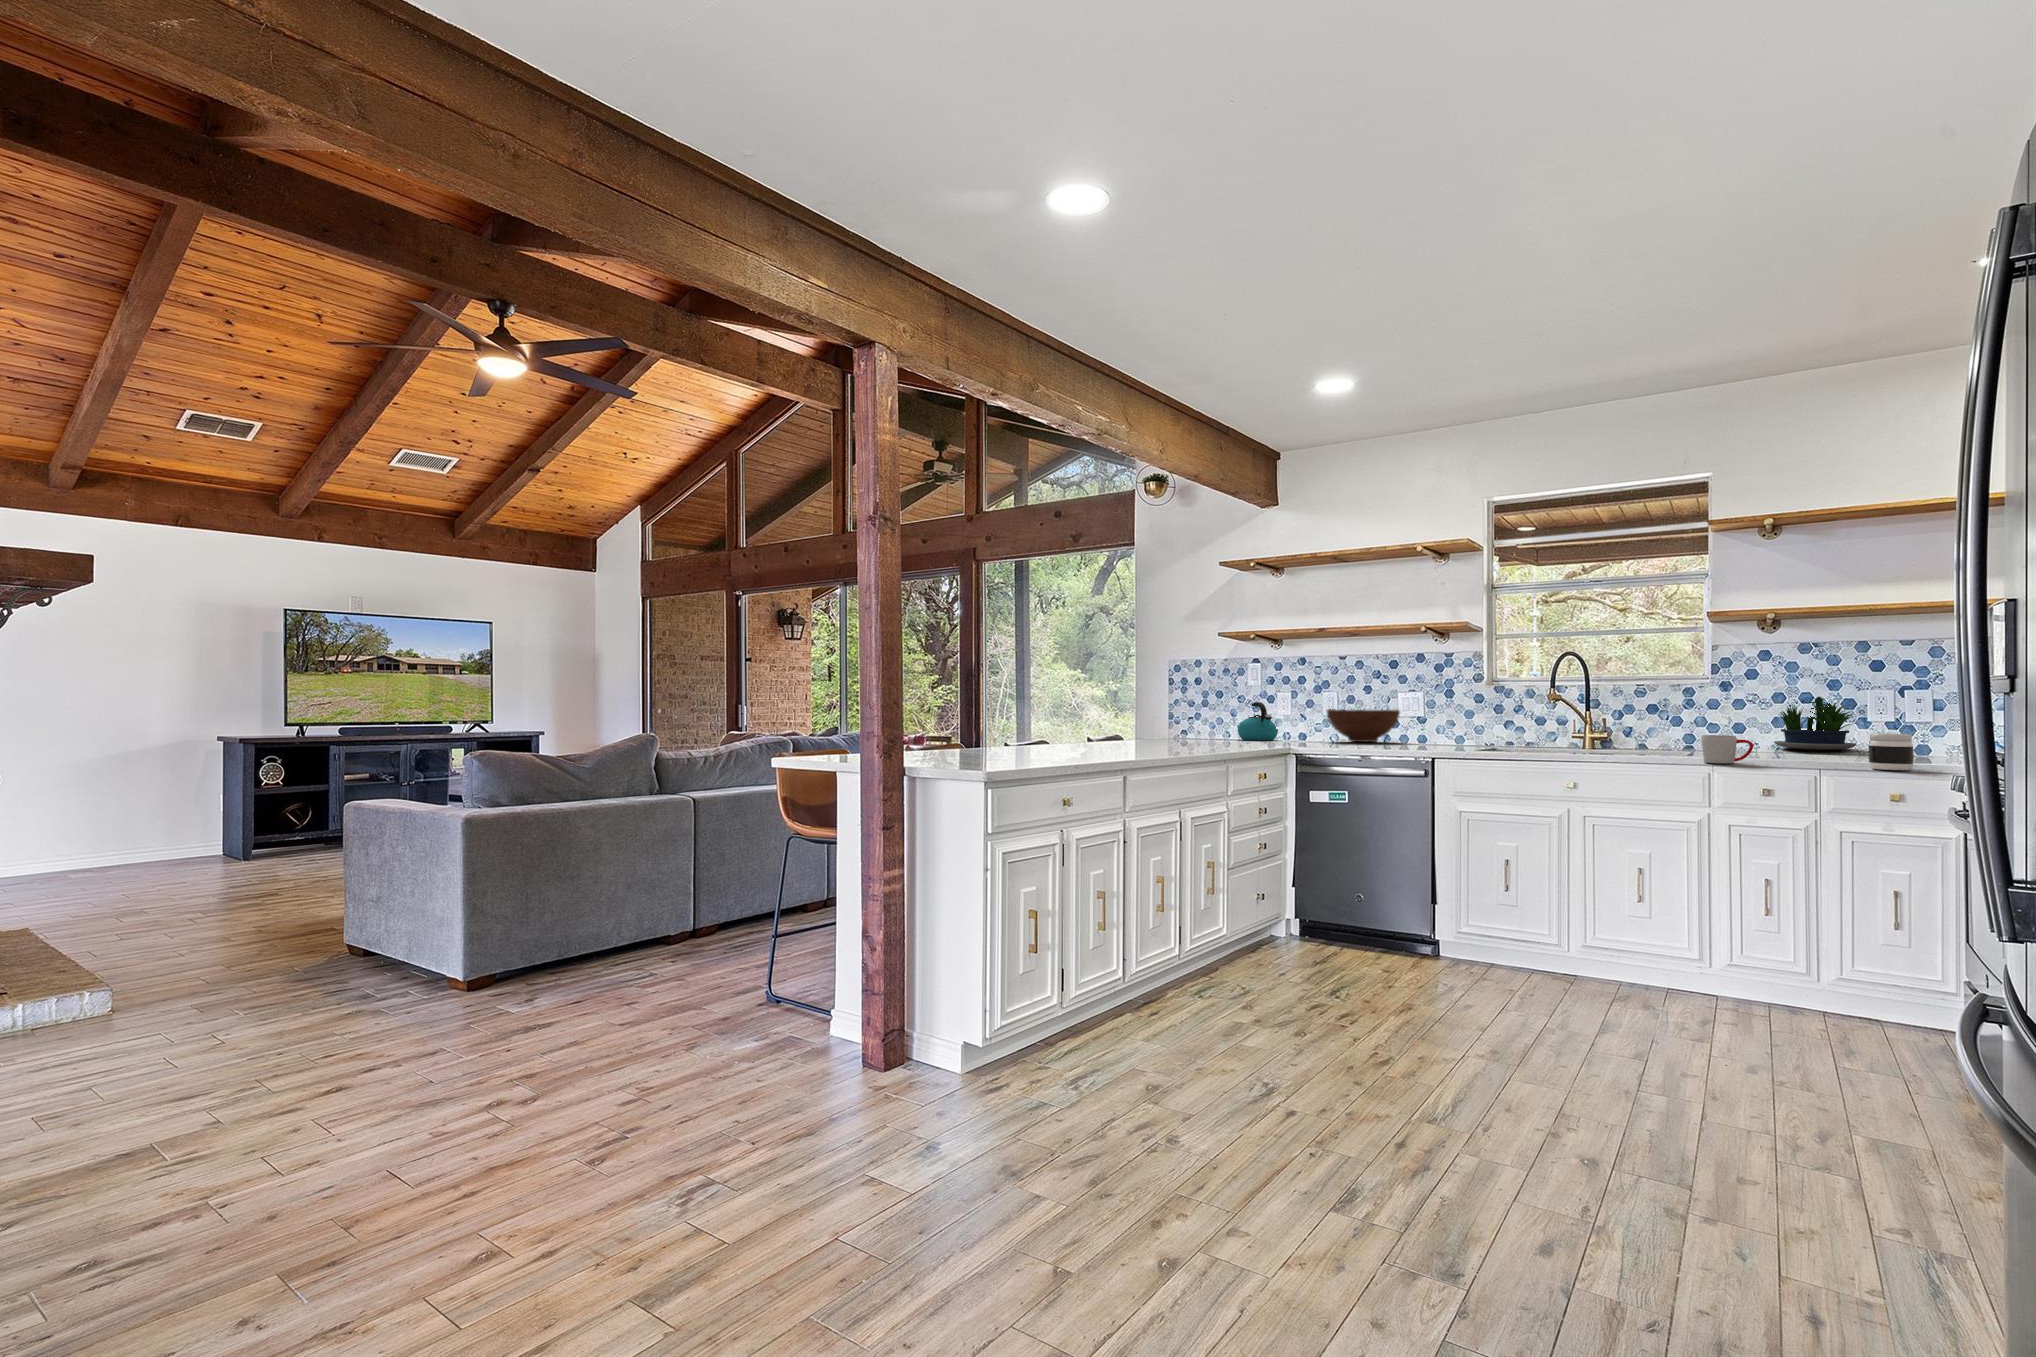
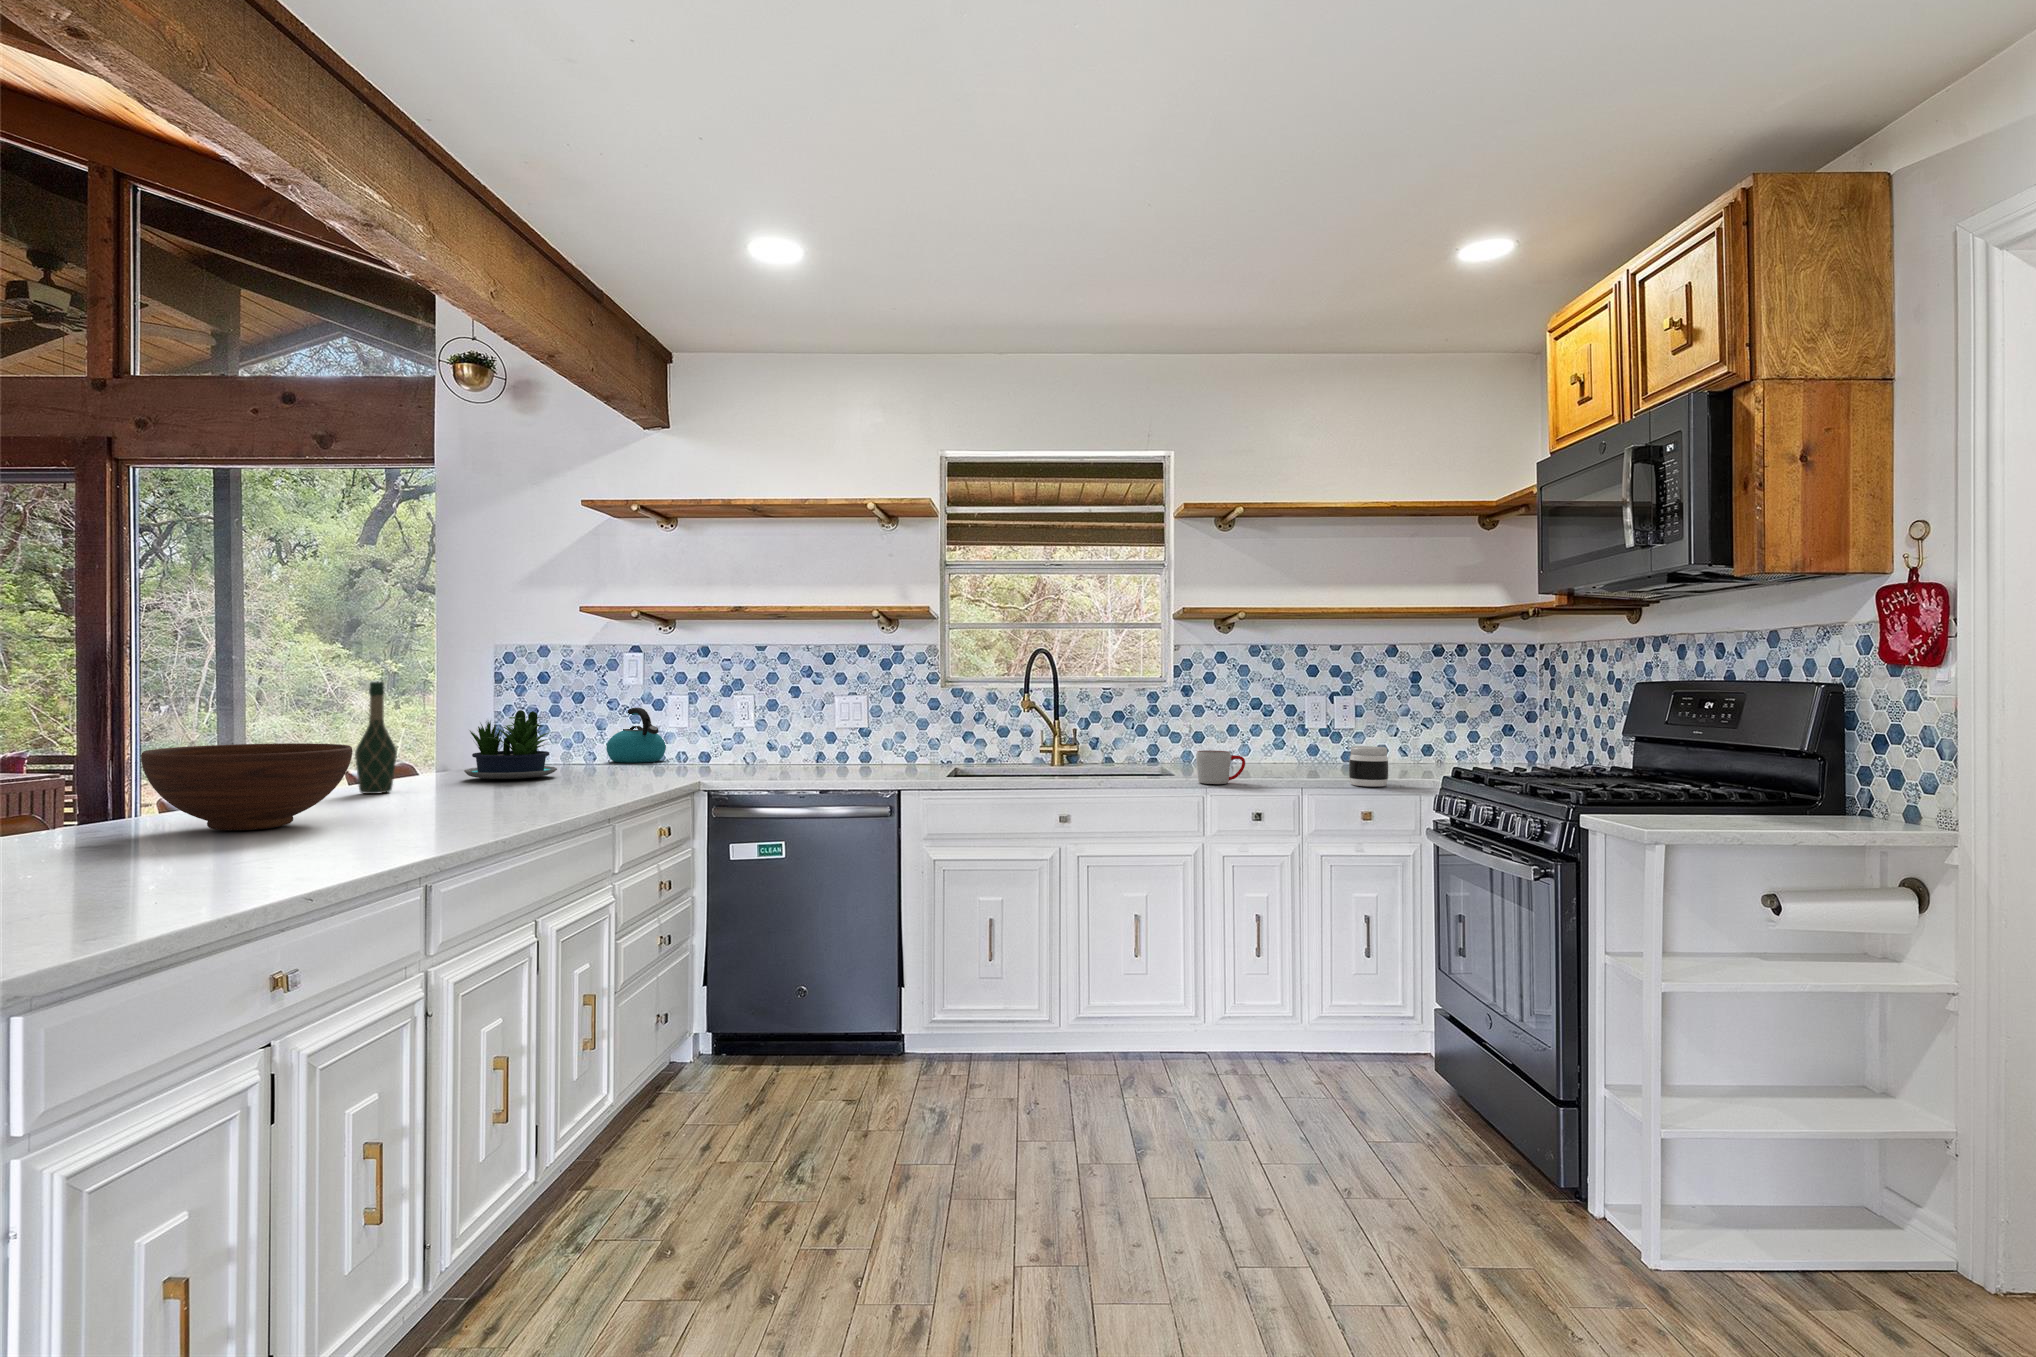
wine bottle: none [1091,681,1111,746] -> present [355,682,397,794]
potted plant: present [1774,697,1857,750] -> present [464,710,557,779]
fruit bowl: present [1327,709,1400,742] -> present [141,743,352,831]

